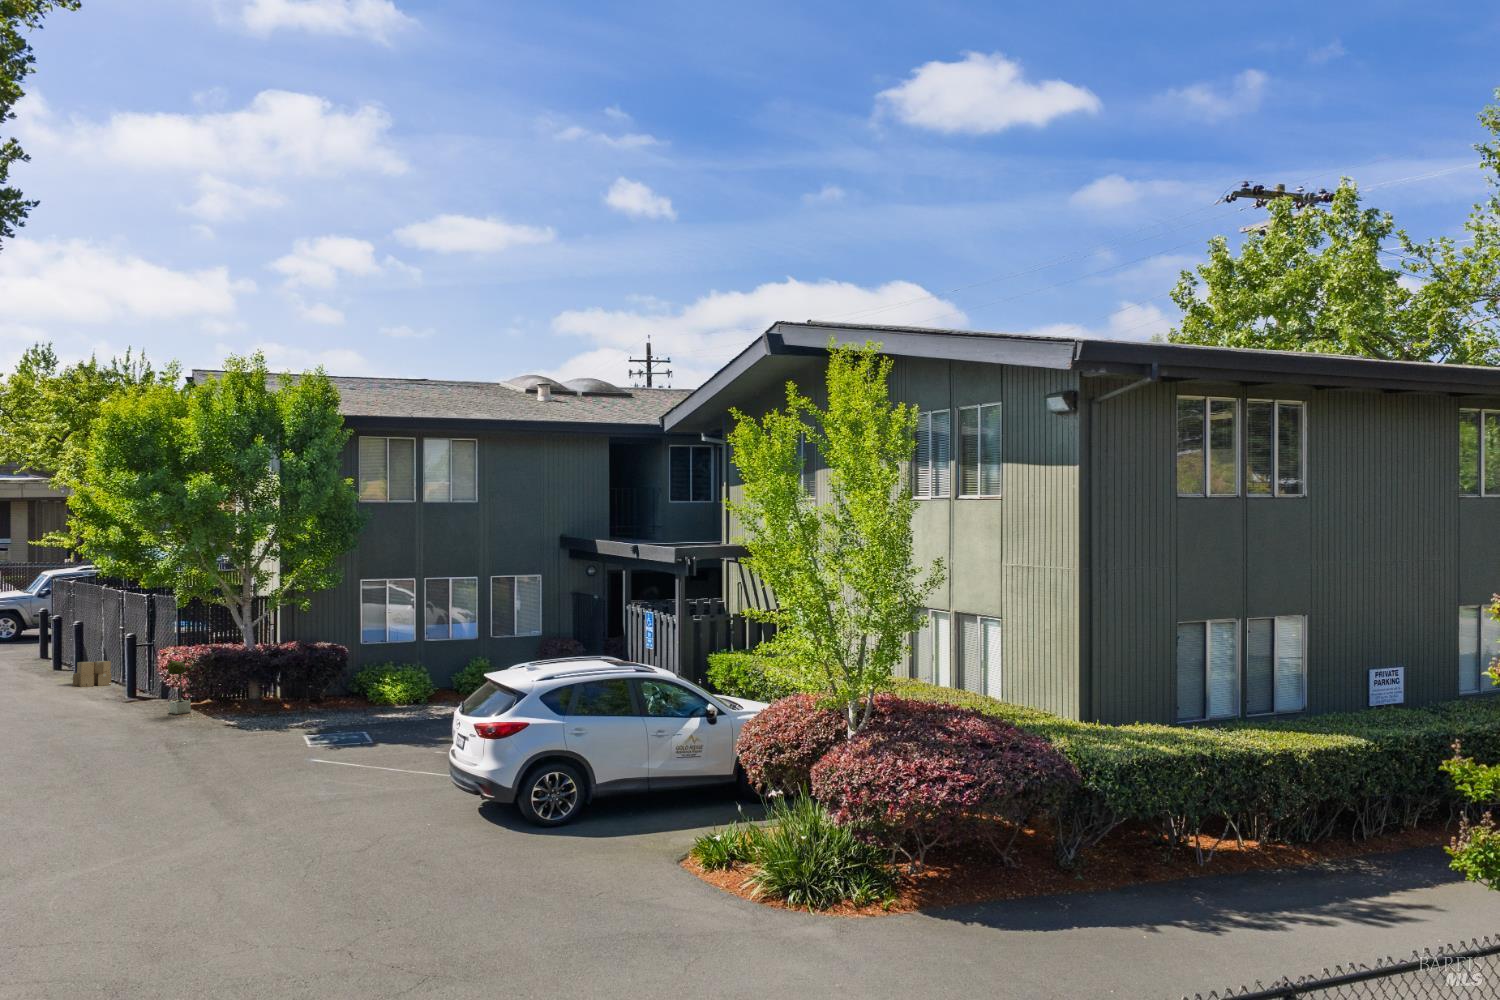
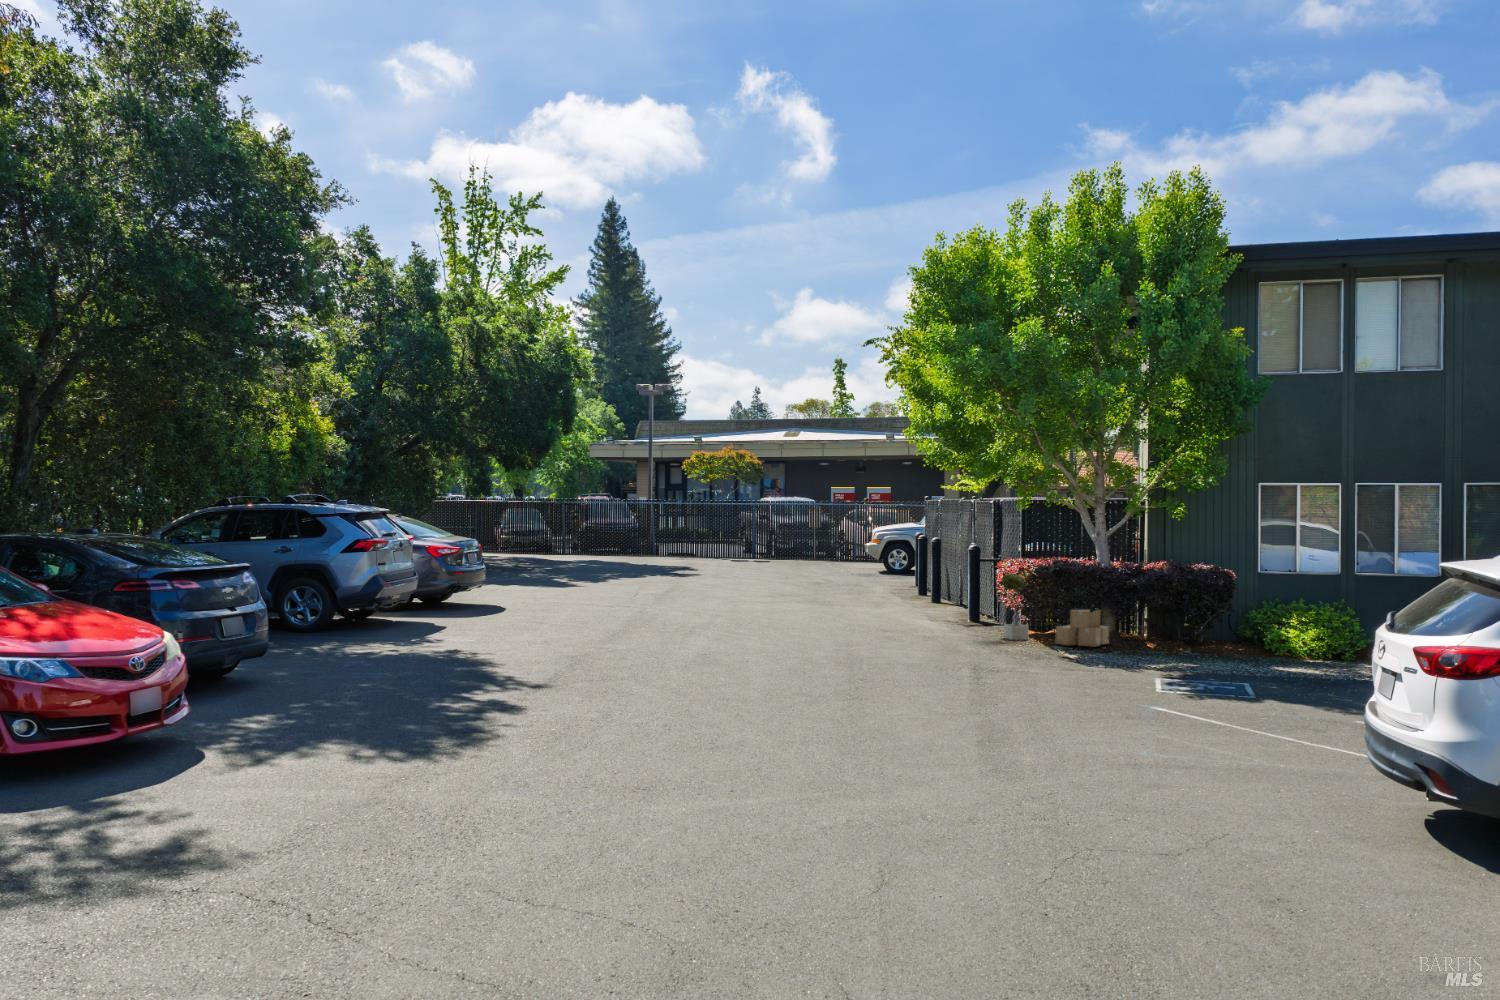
cardboard box: present [73,661,111,687] -> present [1055,610,1109,647]

